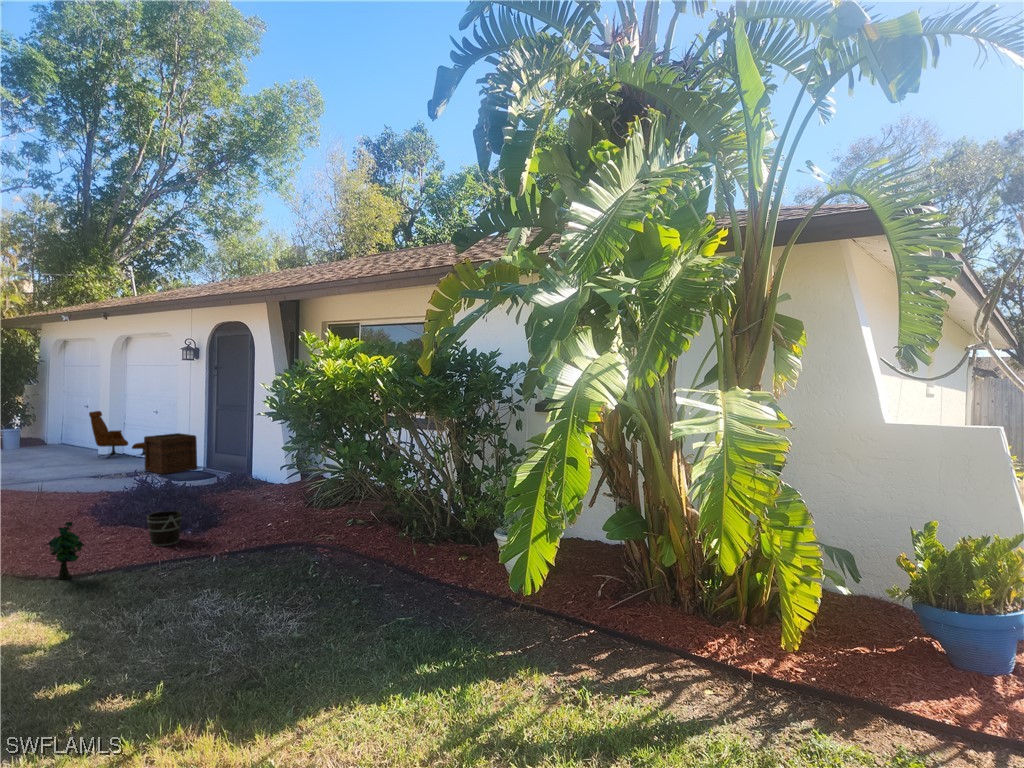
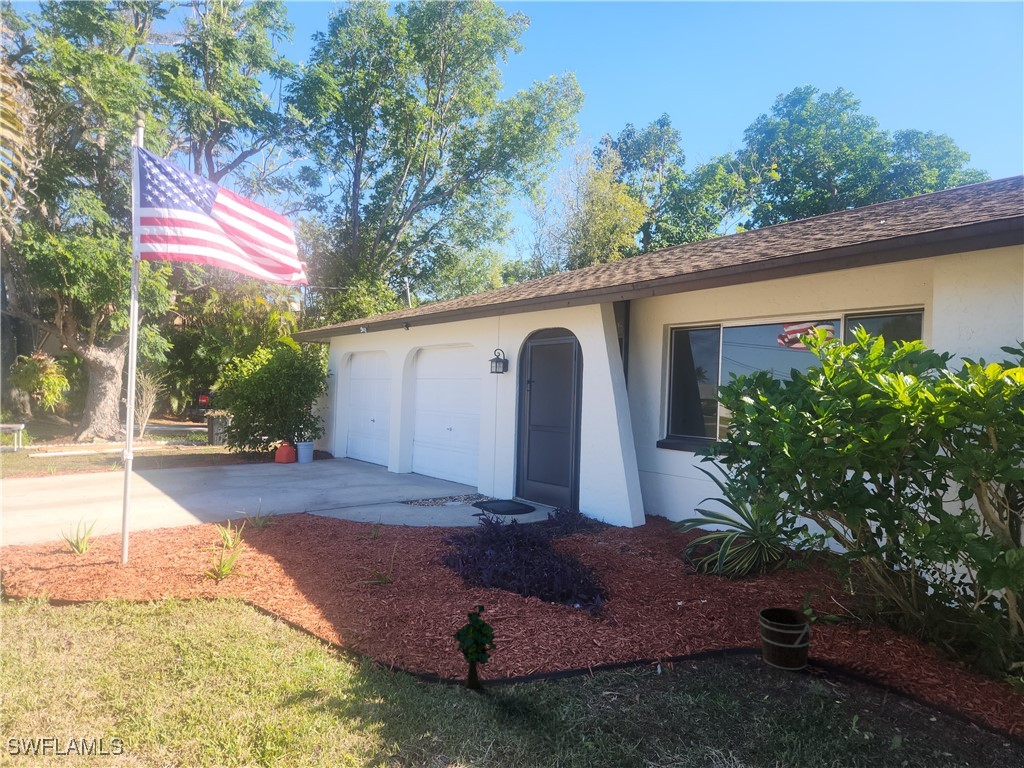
lounge chair: present [89,411,144,459] -> none [388,427,450,480]
wooden crate: present [144,433,197,474] -> none [454,456,510,504]
bucket: present [147,511,182,546] -> present [759,606,812,670]

